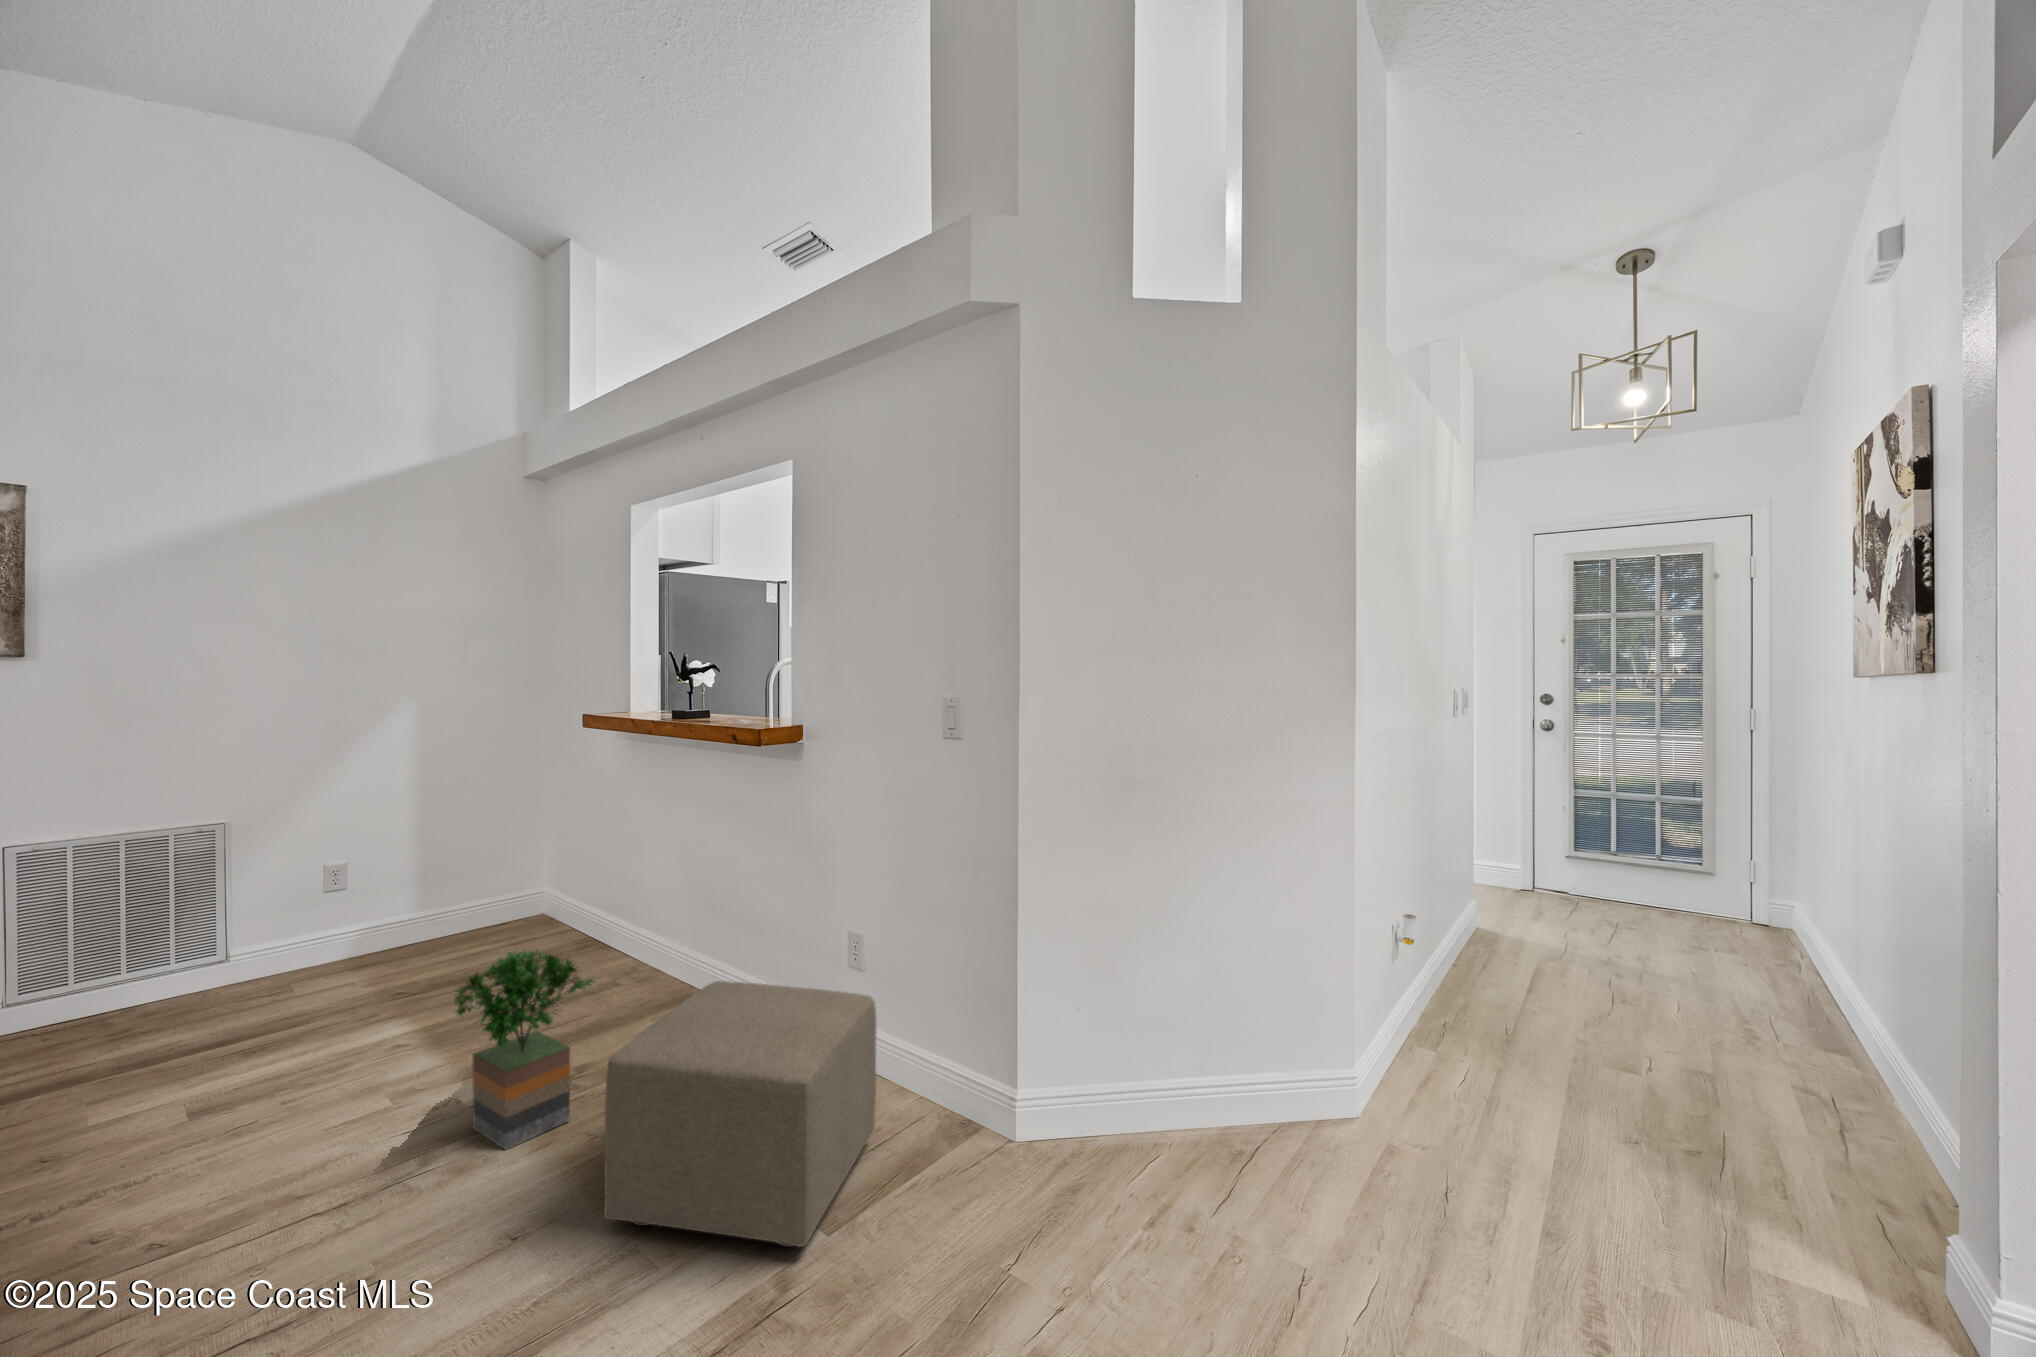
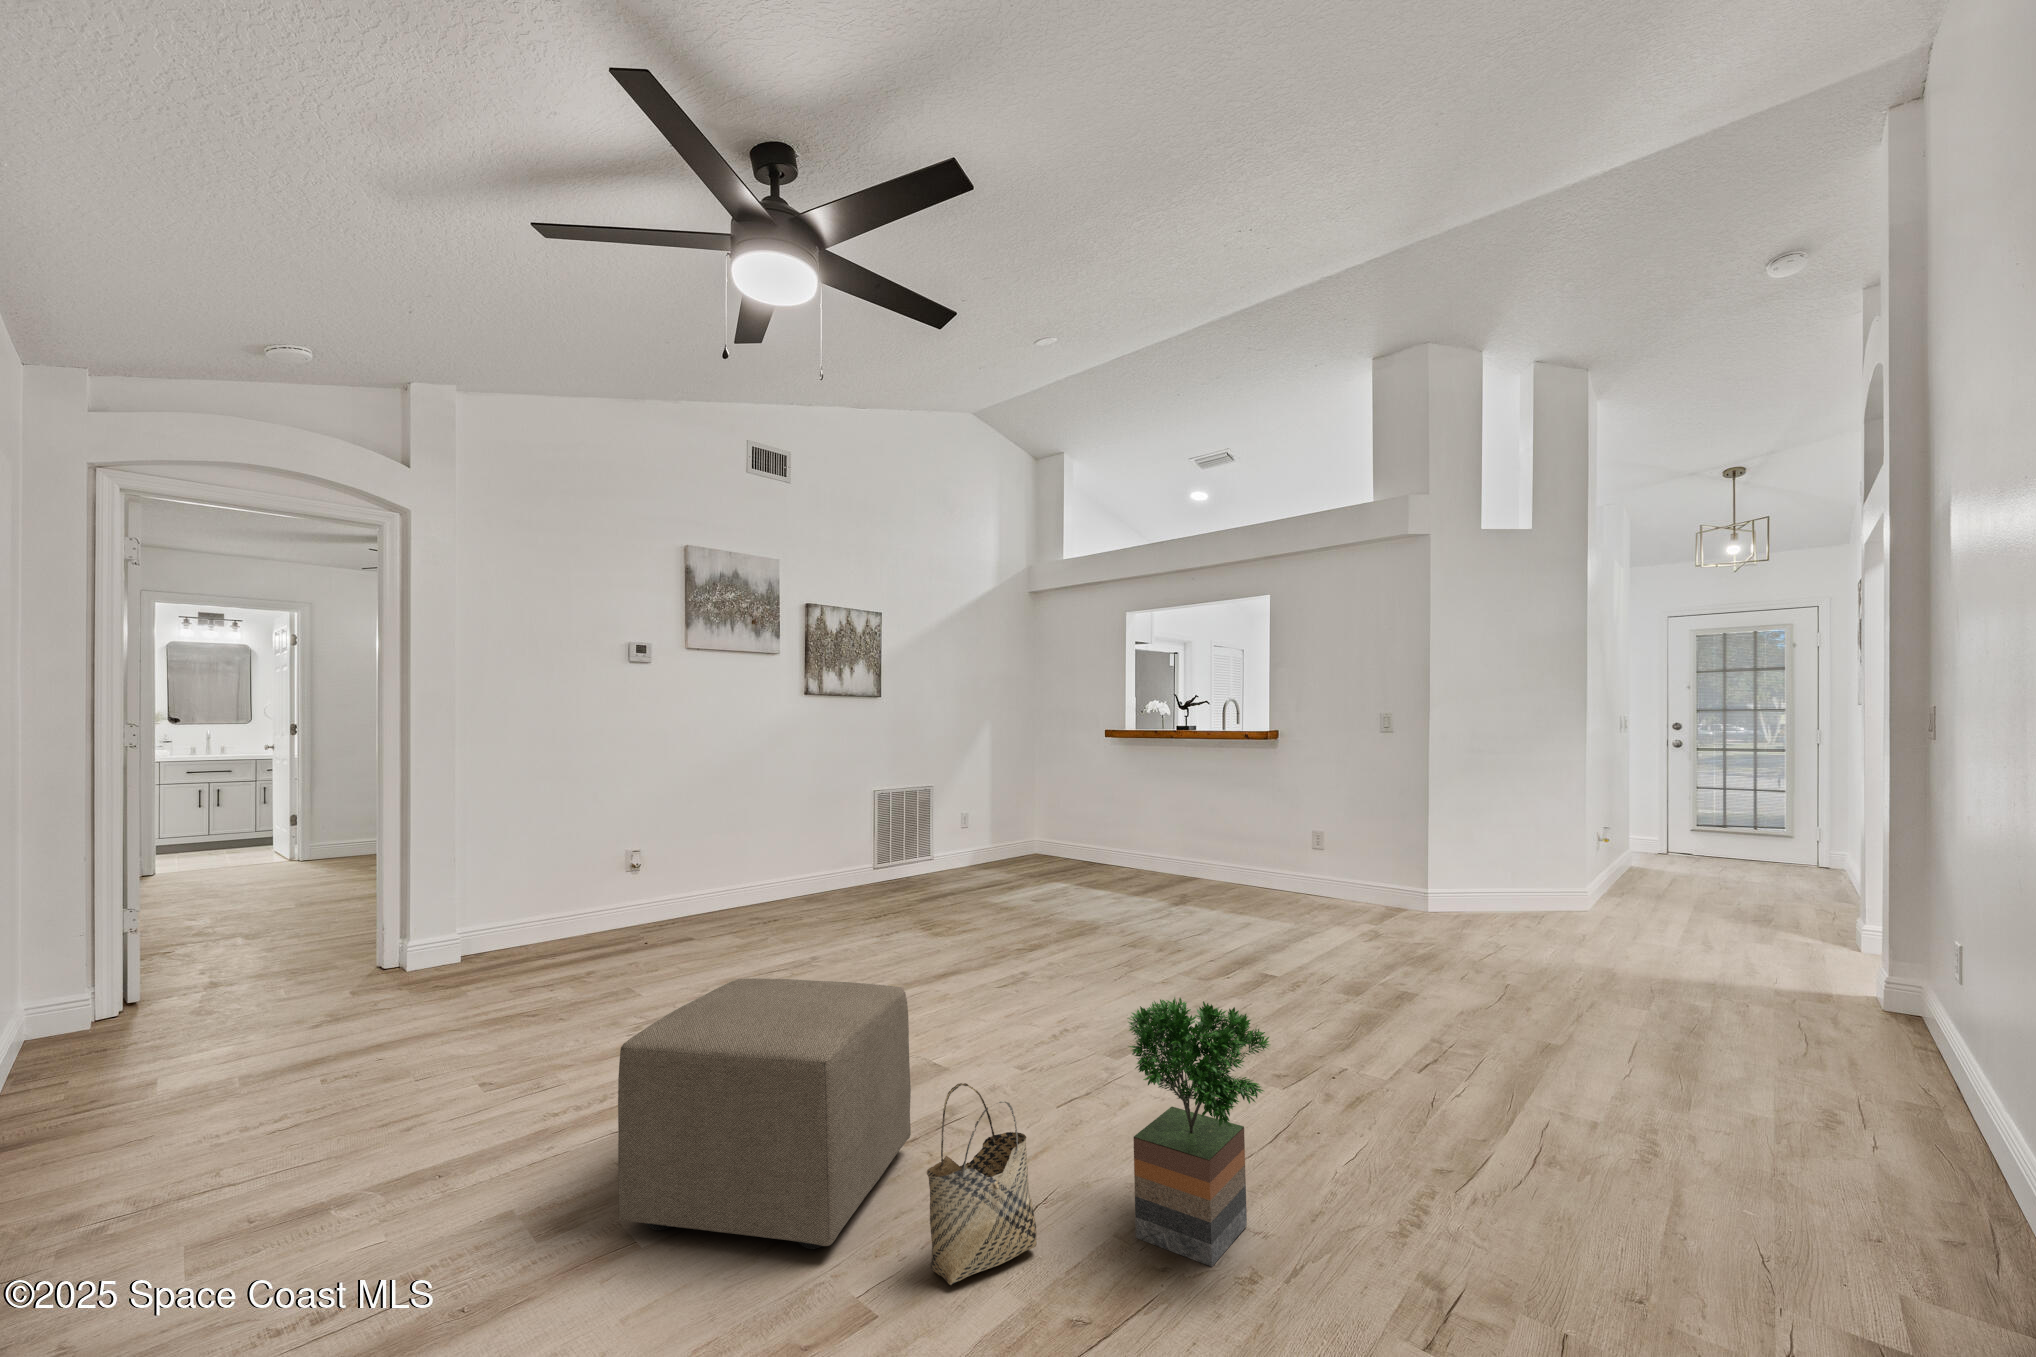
potted tree: present [454,950,595,1150] -> present [1128,998,1269,1267]
woven basket: none [897,1100,992,1286] -> present [927,1083,1036,1285]

